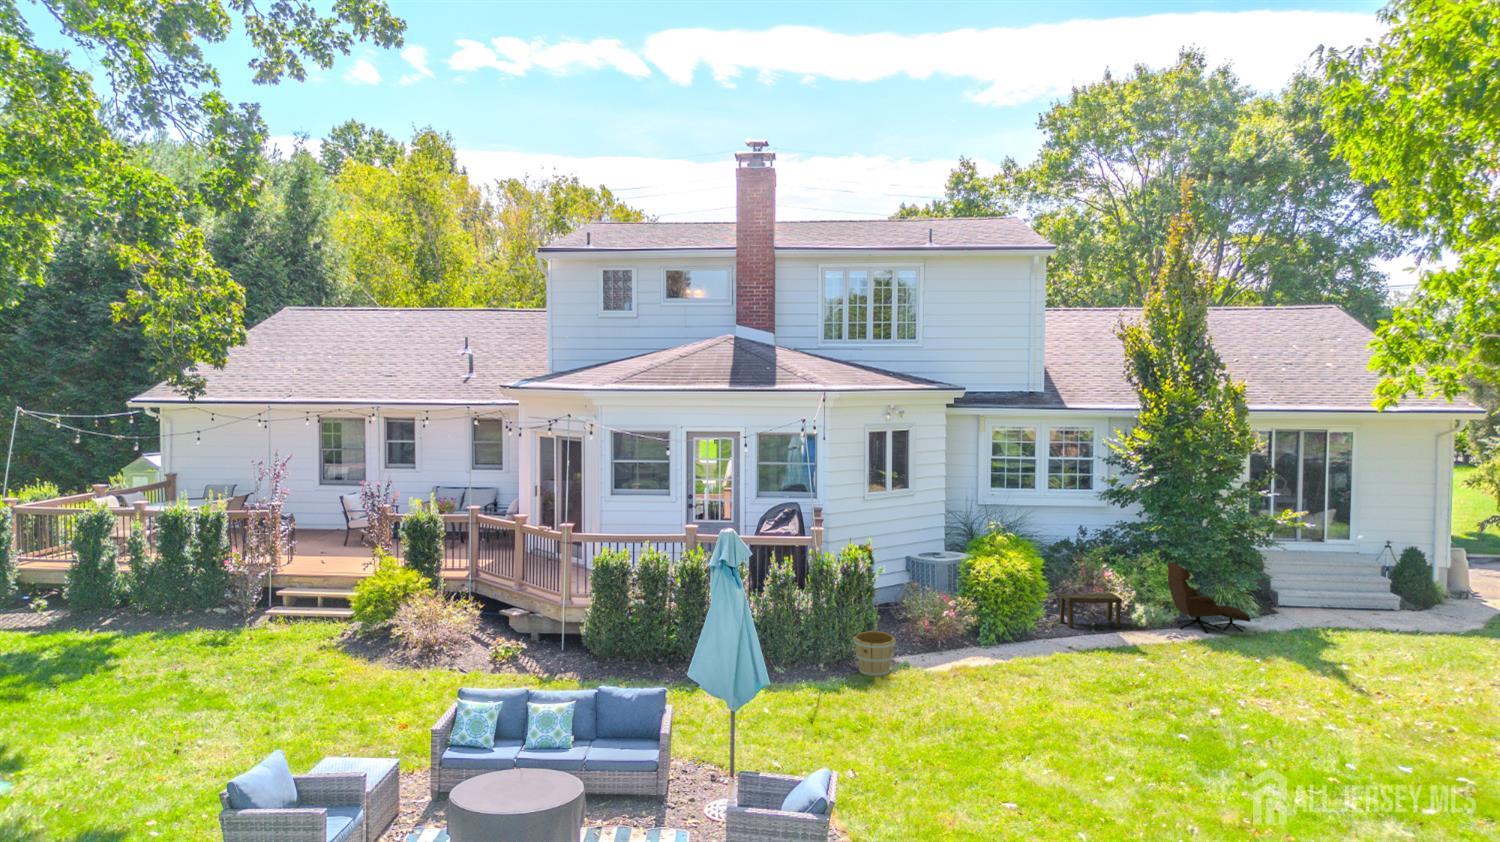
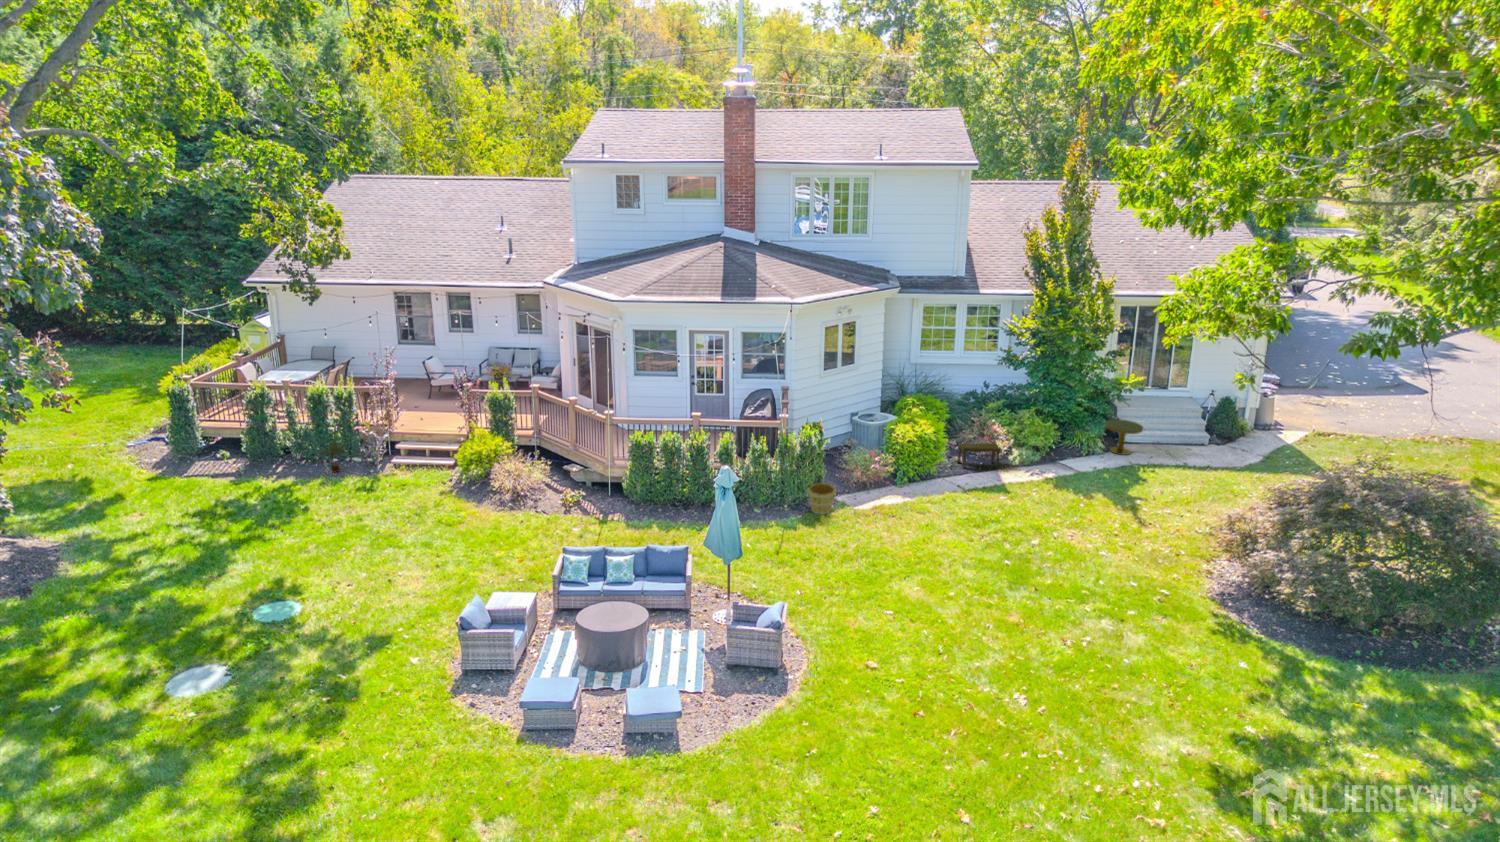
lounge chair: present [1168,562,1250,634] -> none [1036,422,1088,473]
side table: none [1257,568,1315,615] -> present [1105,420,1143,455]
potted tree: none [158,569,205,624] -> present [317,436,346,472]

